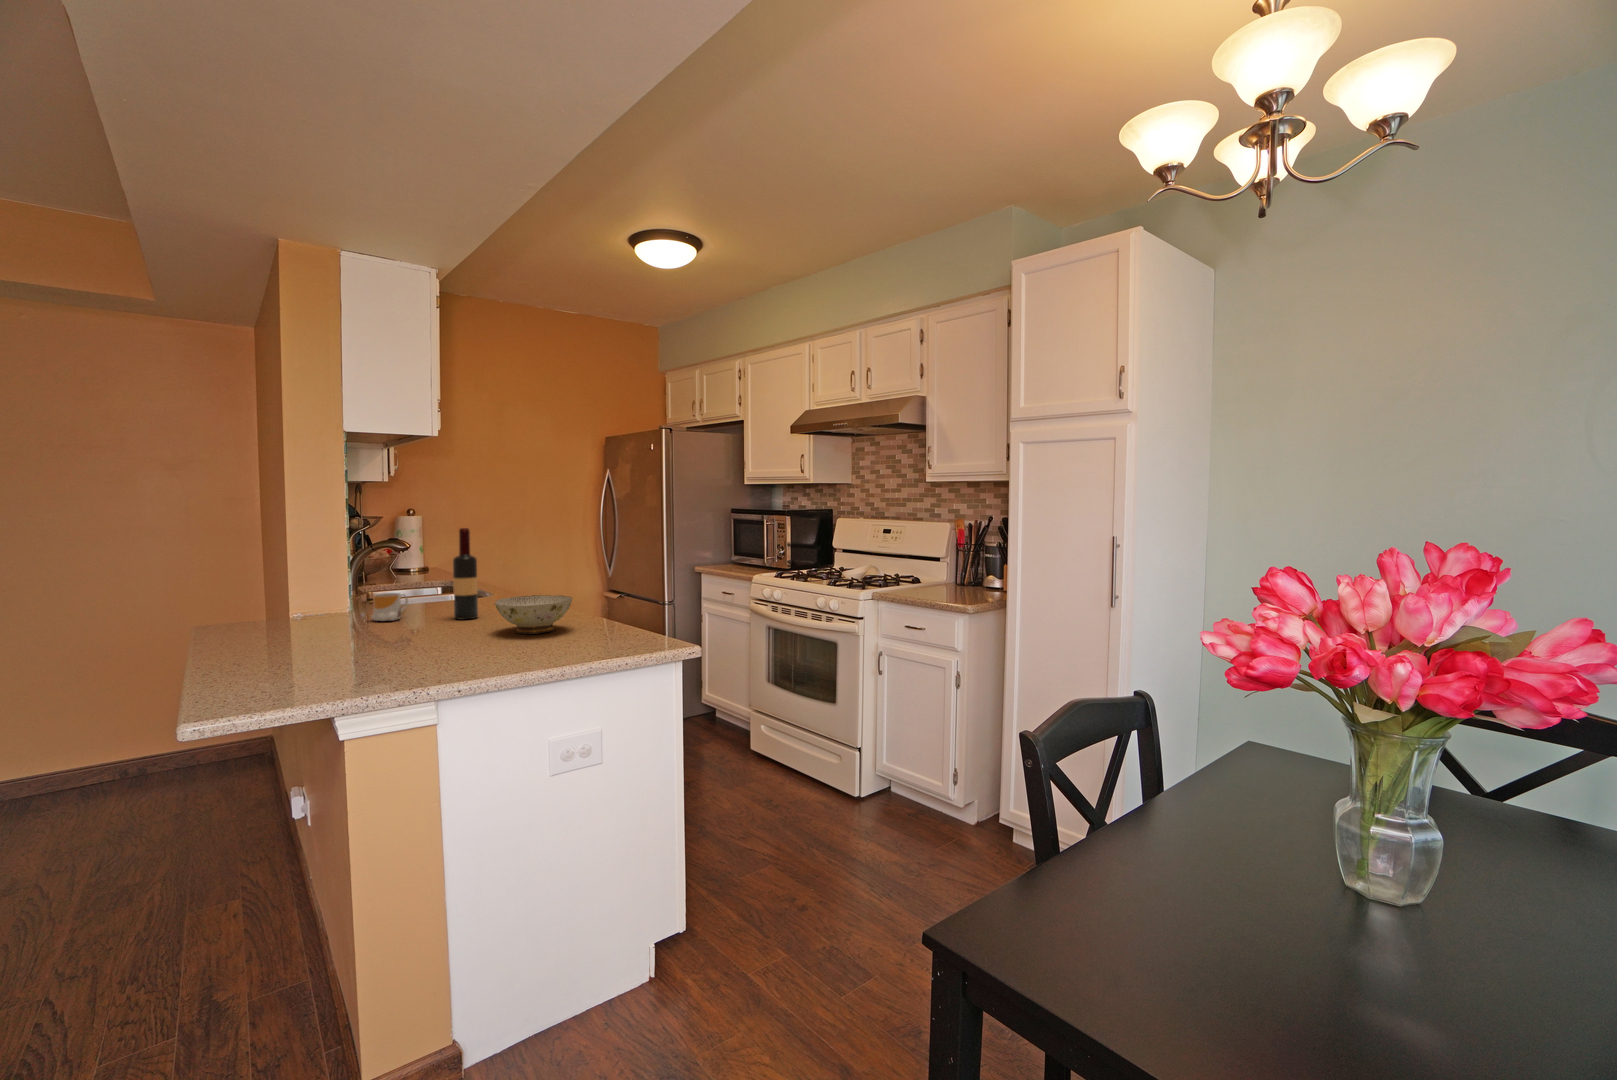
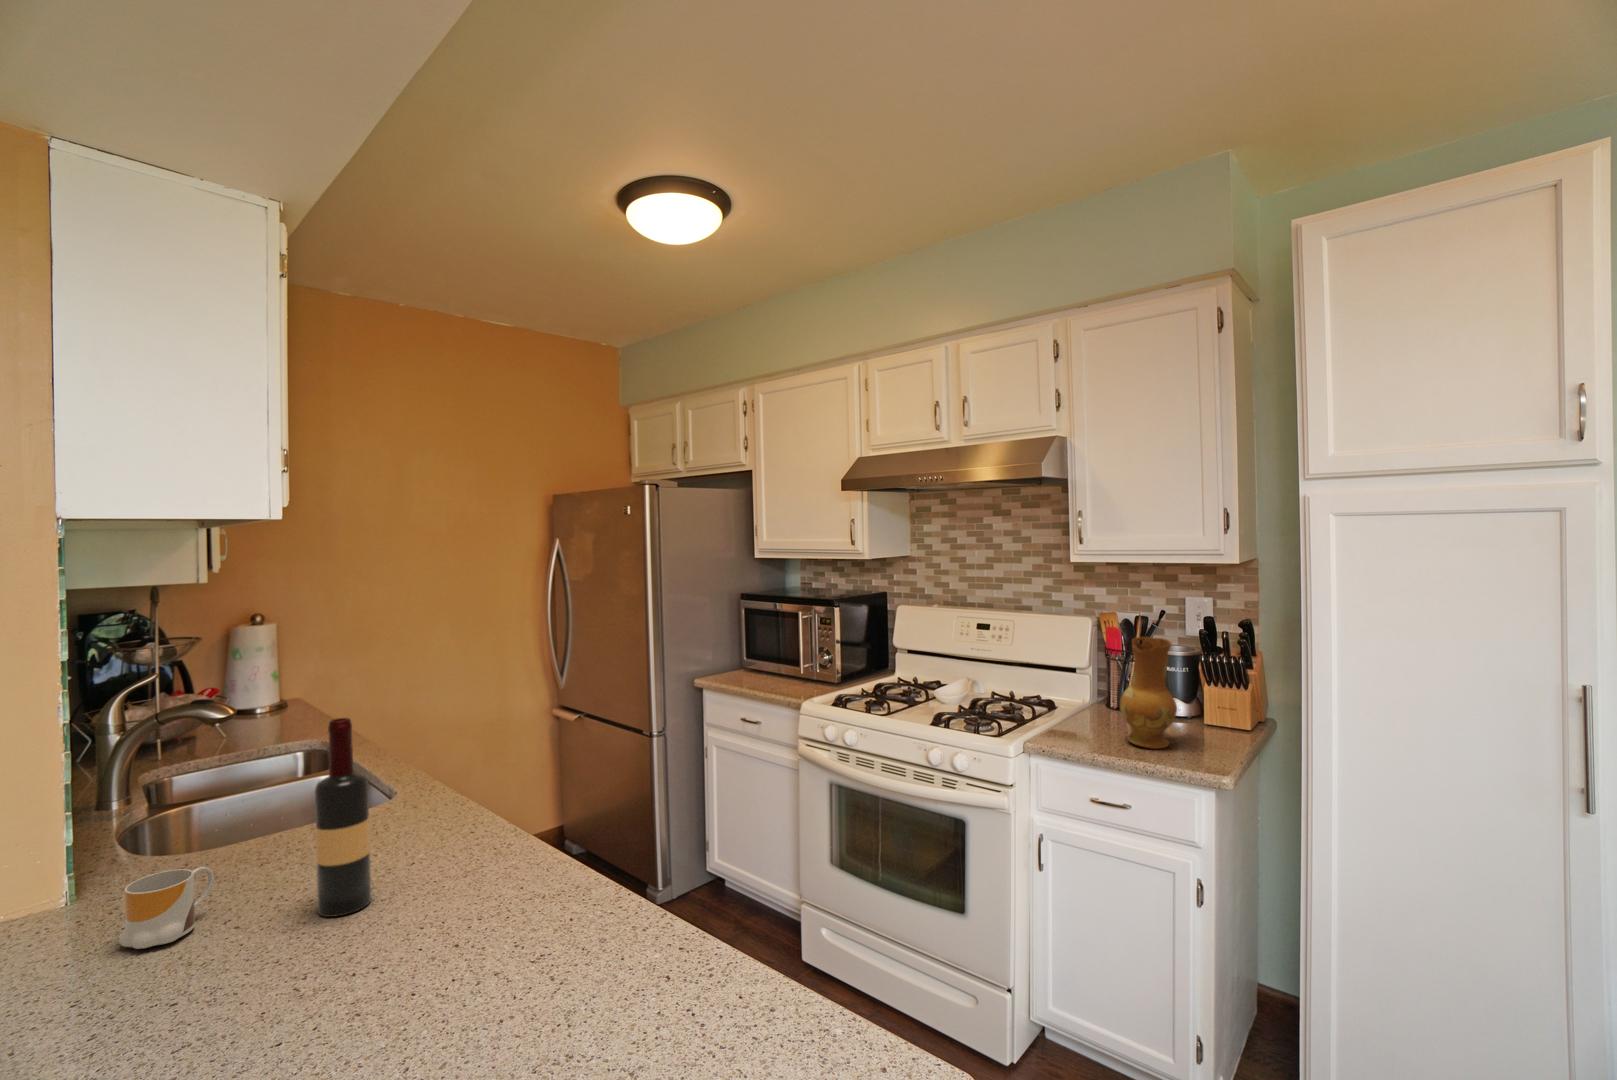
ceramic jug: none [932,527,968,597] -> present [1120,637,1177,749]
ceramic bowl: present [495,595,572,634] -> none [413,859,588,986]

